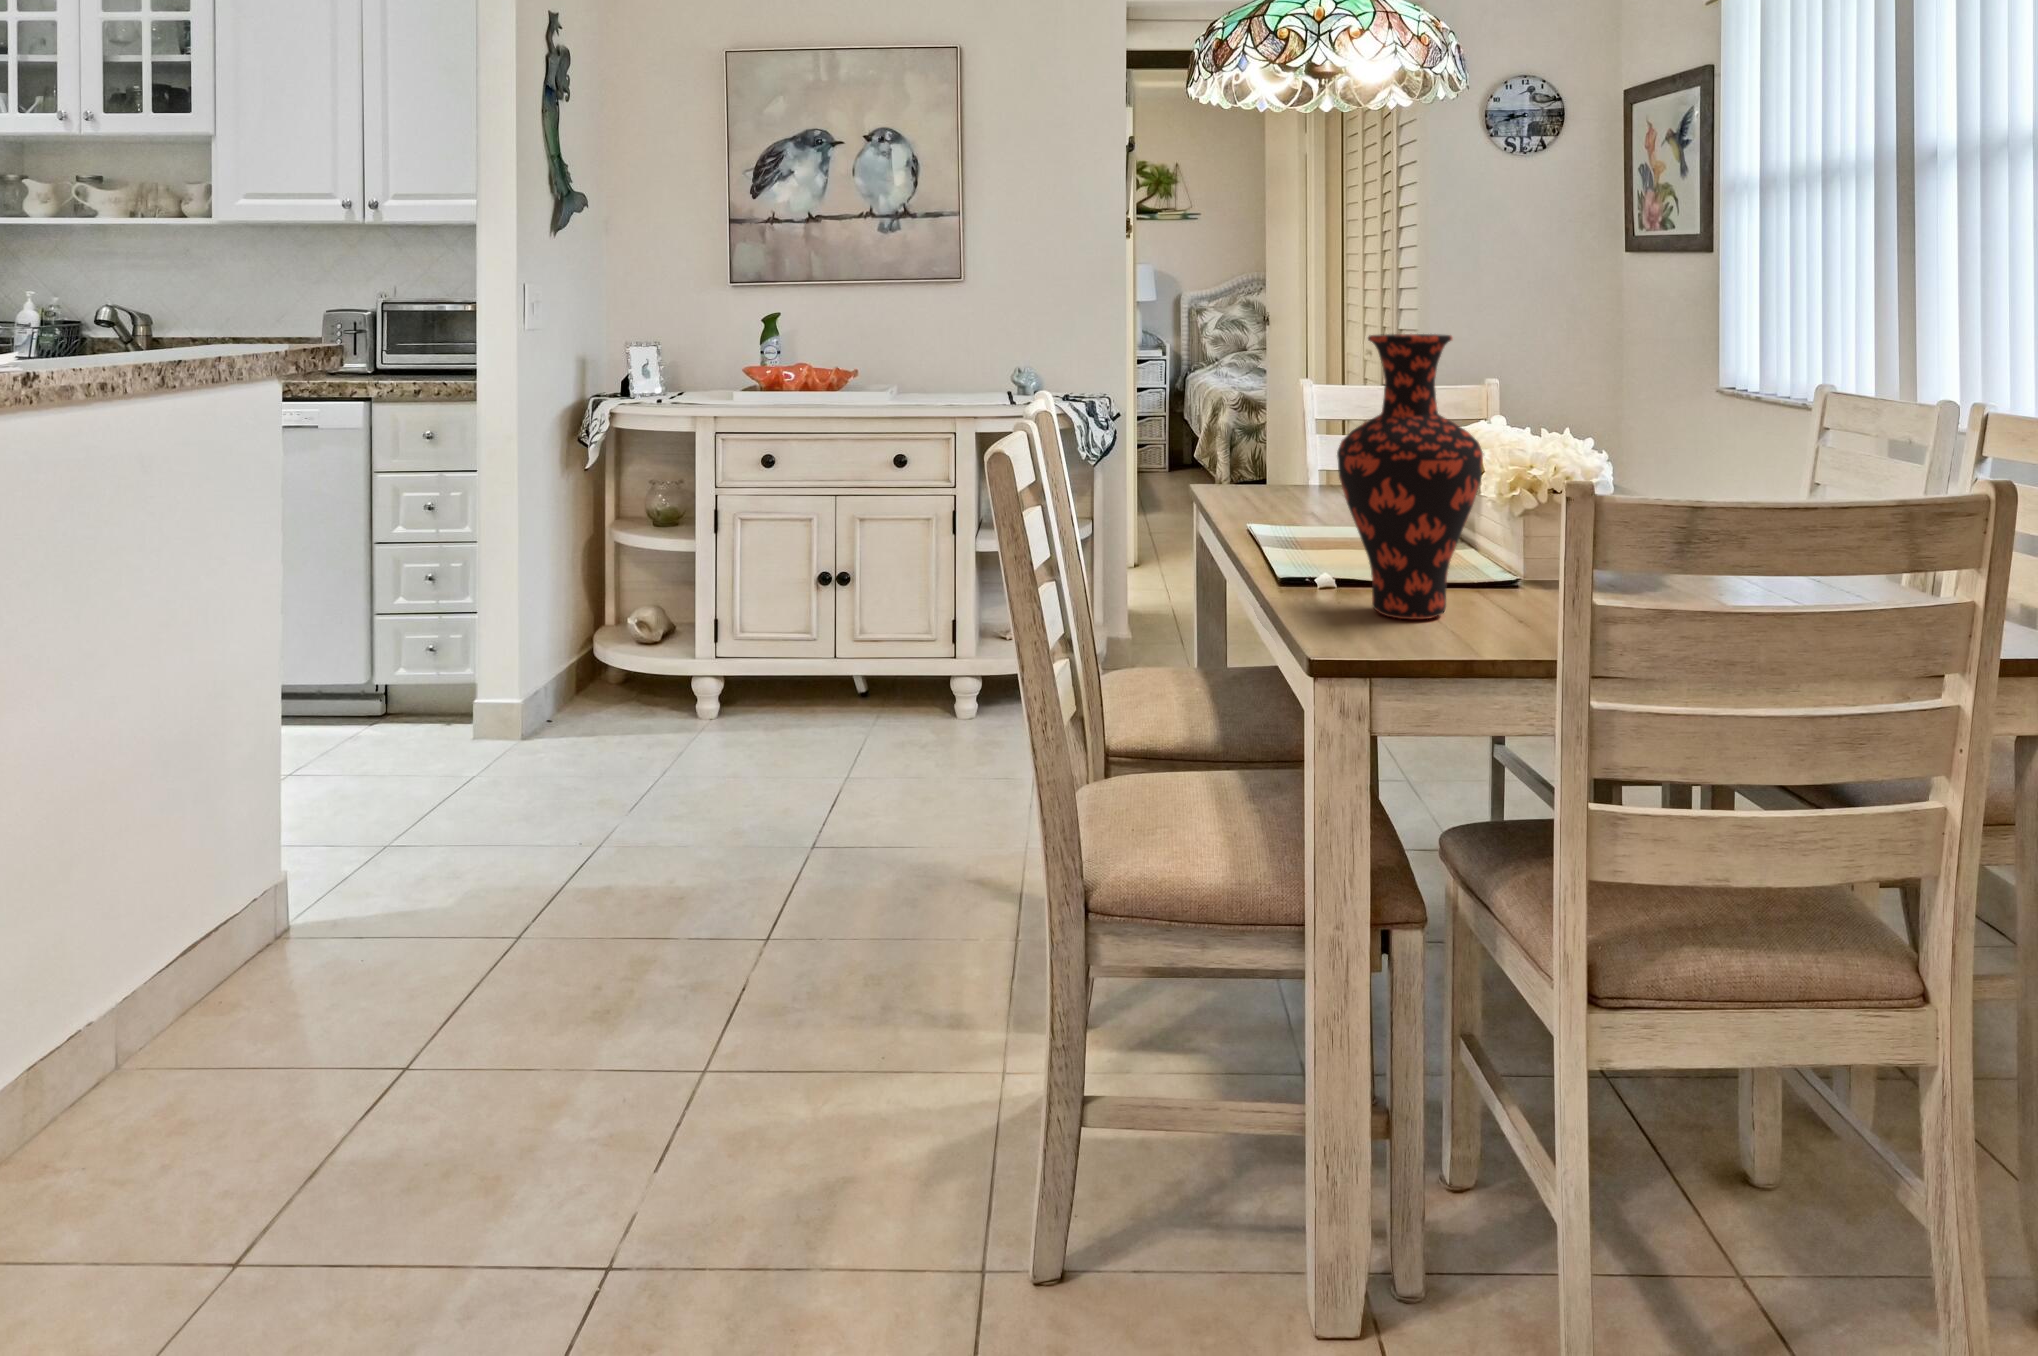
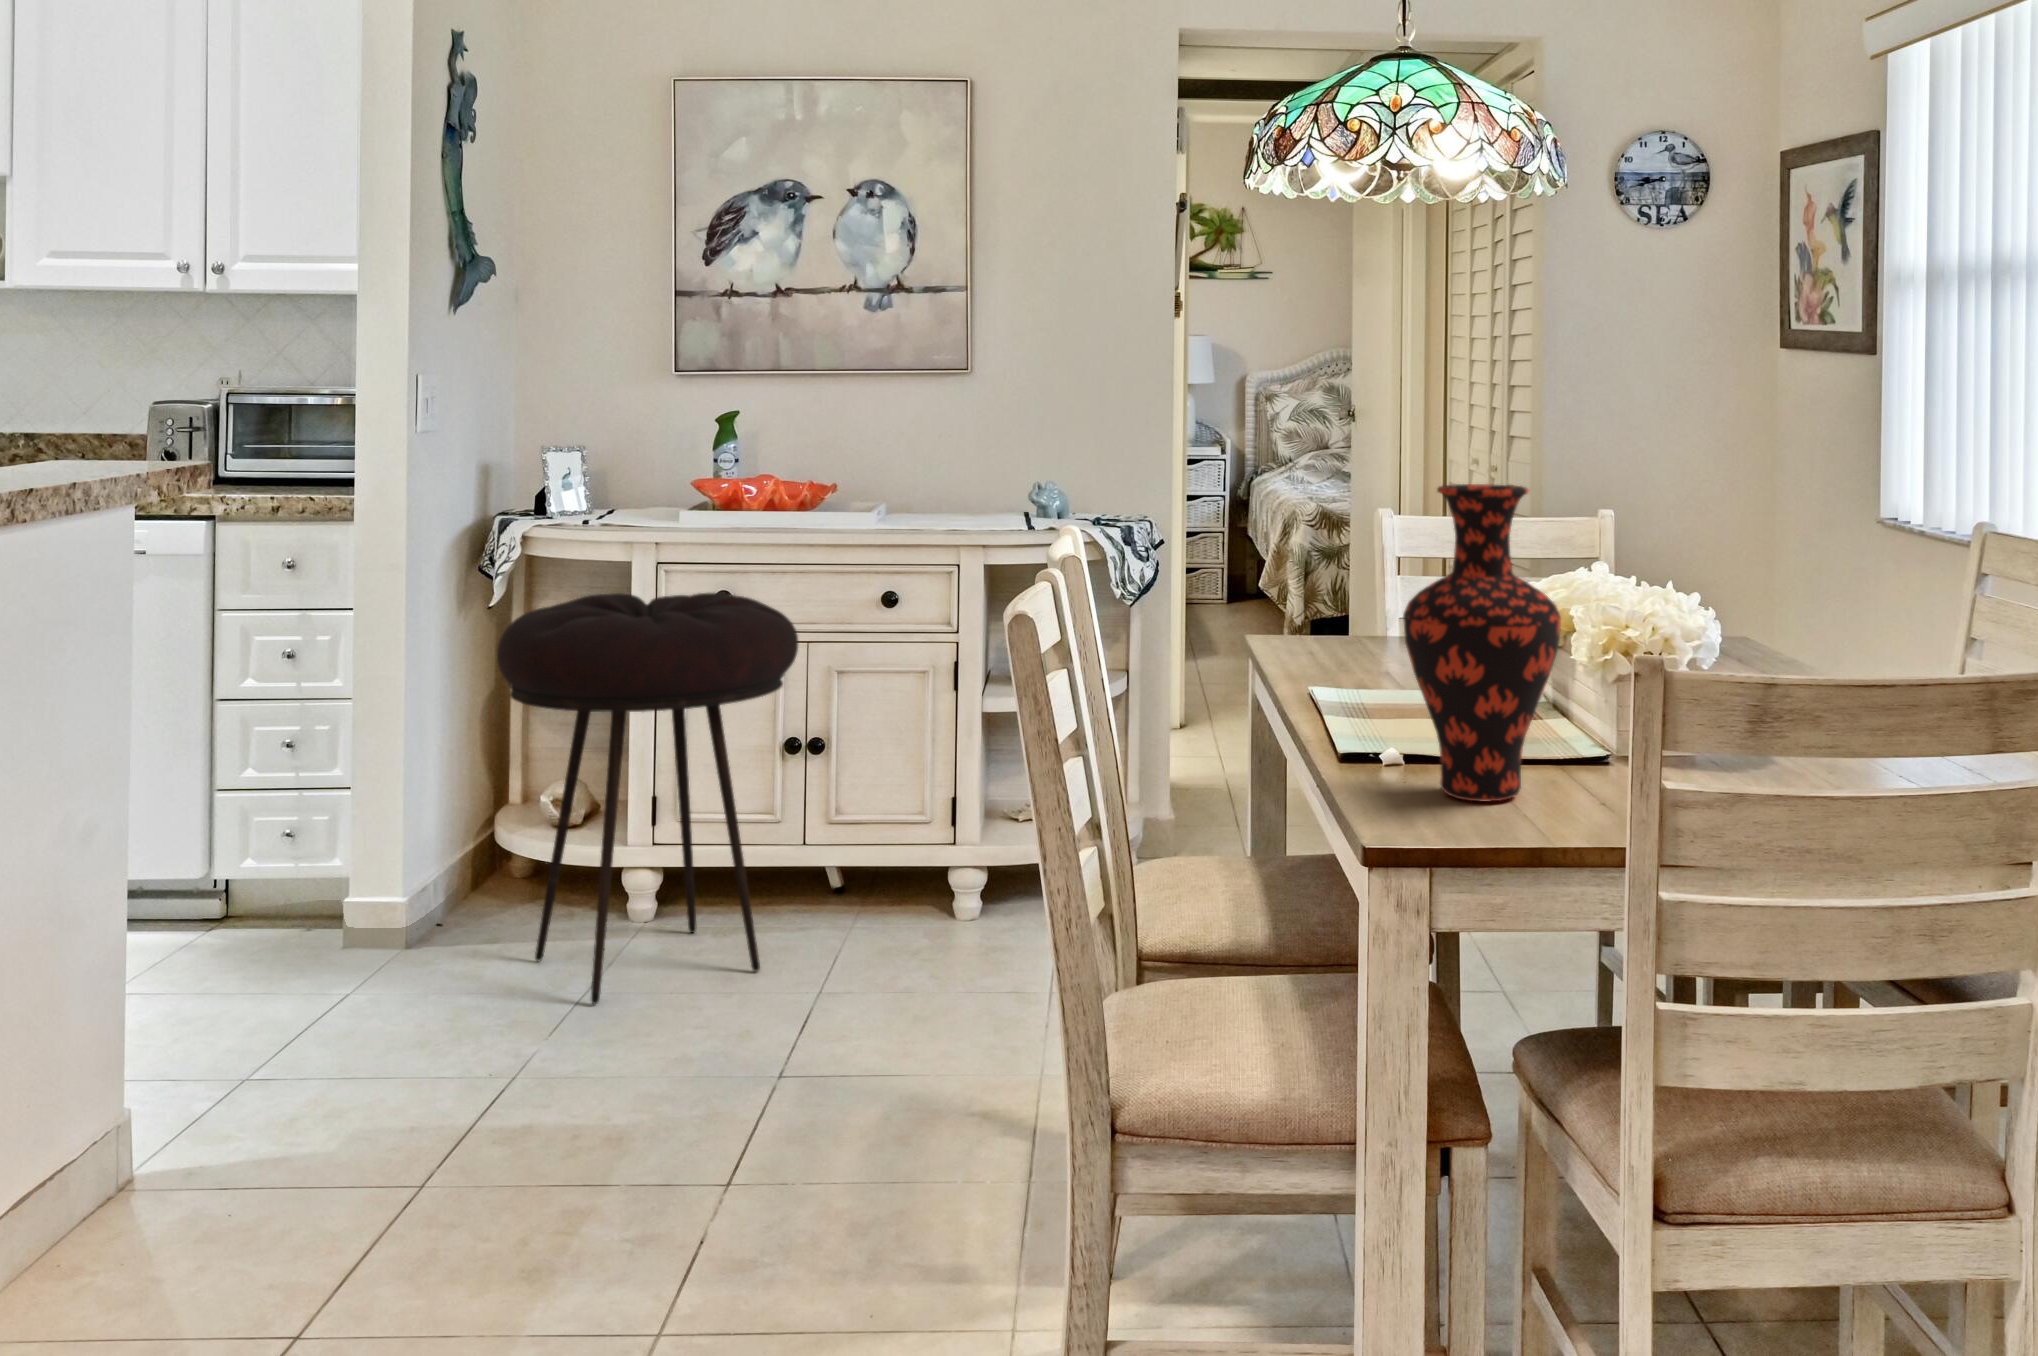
stool: none [590,455,827,780] -> present [497,593,799,1004]

